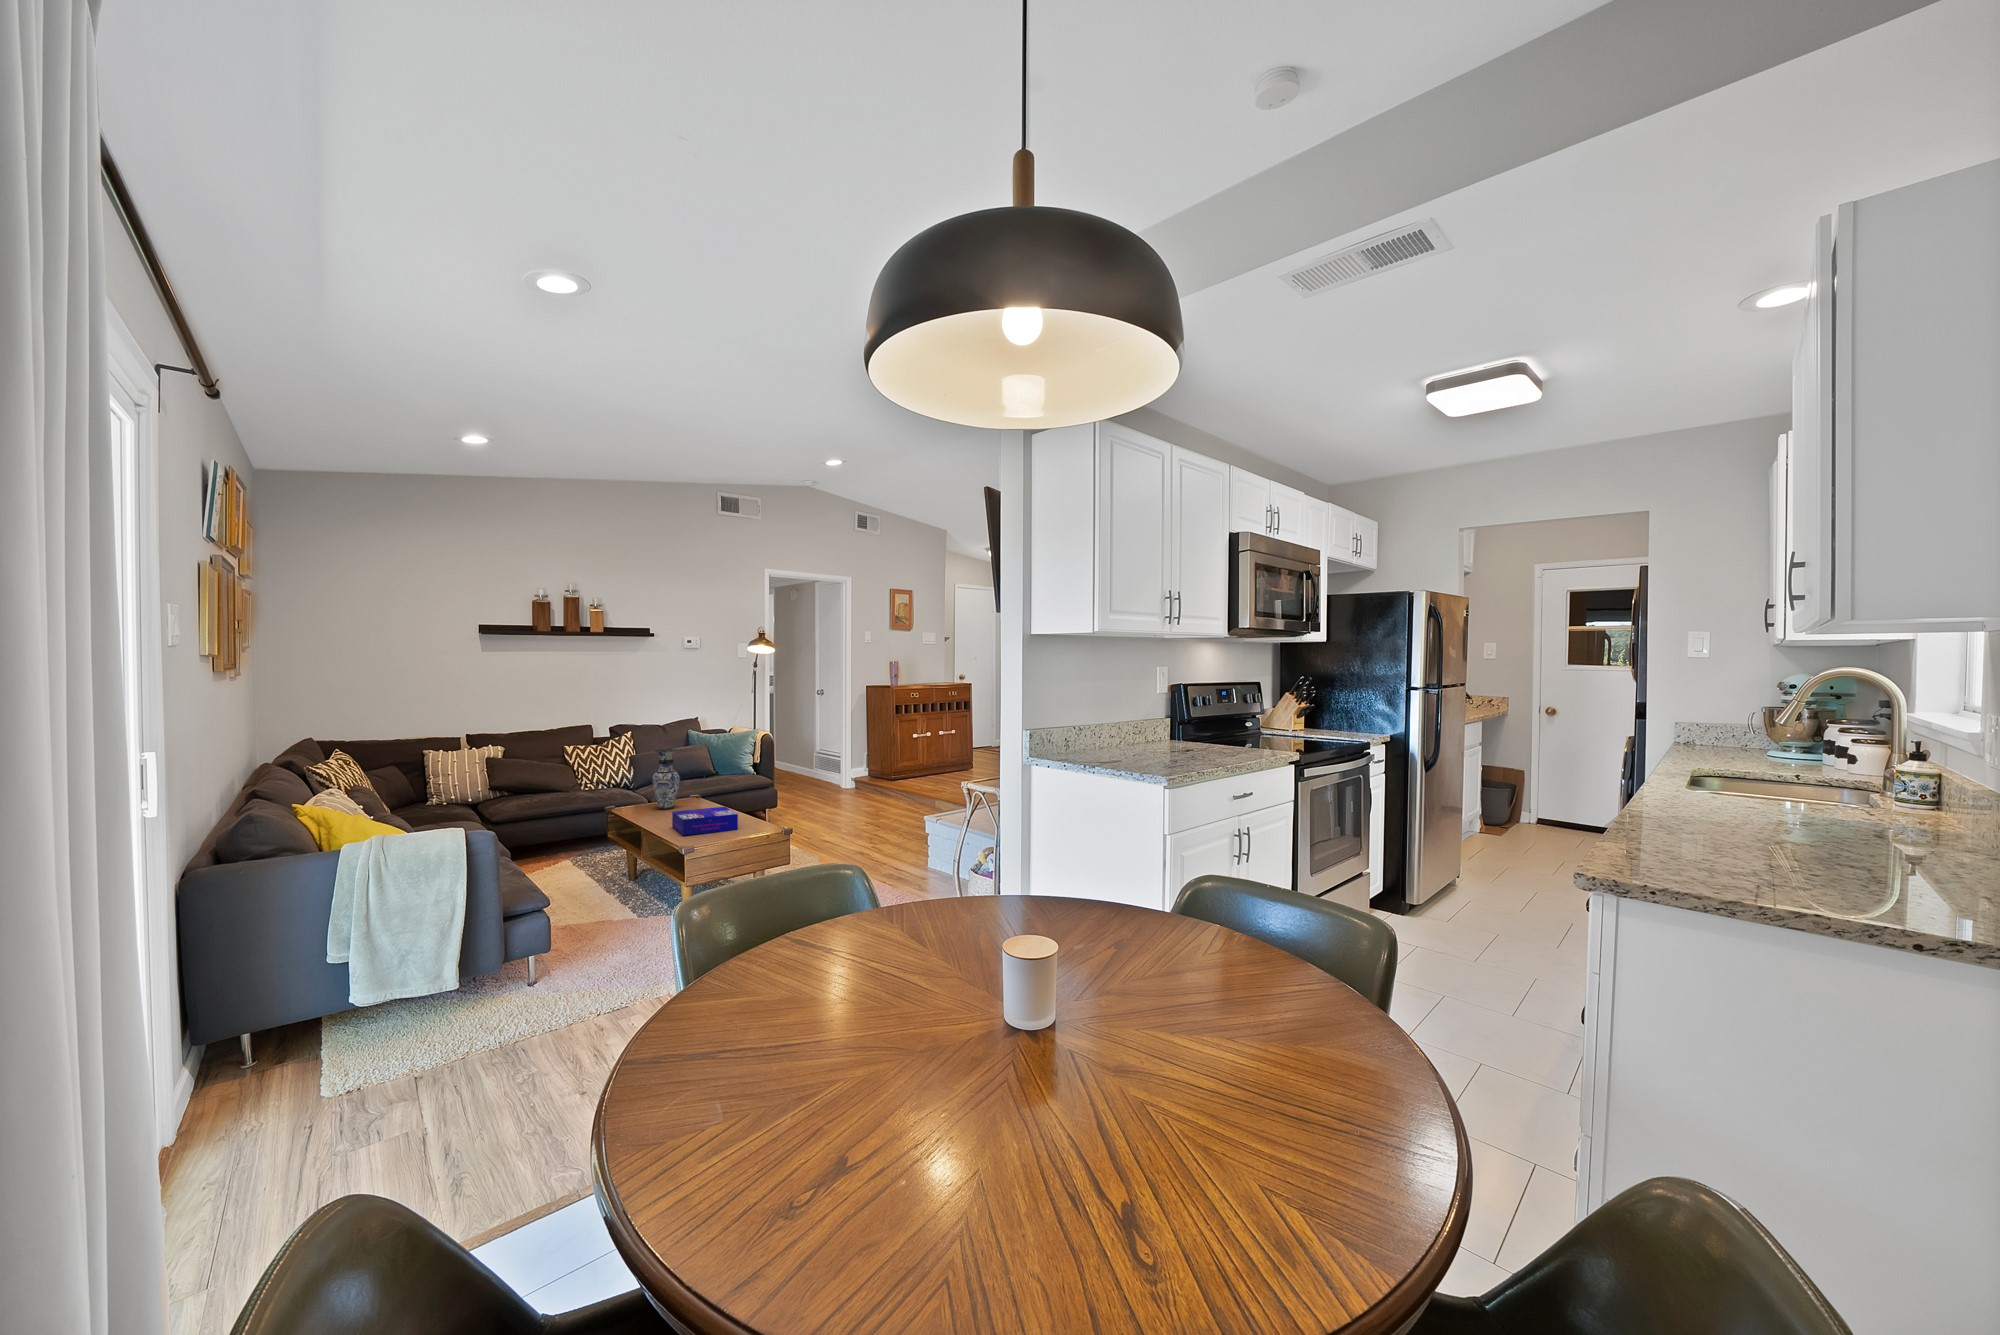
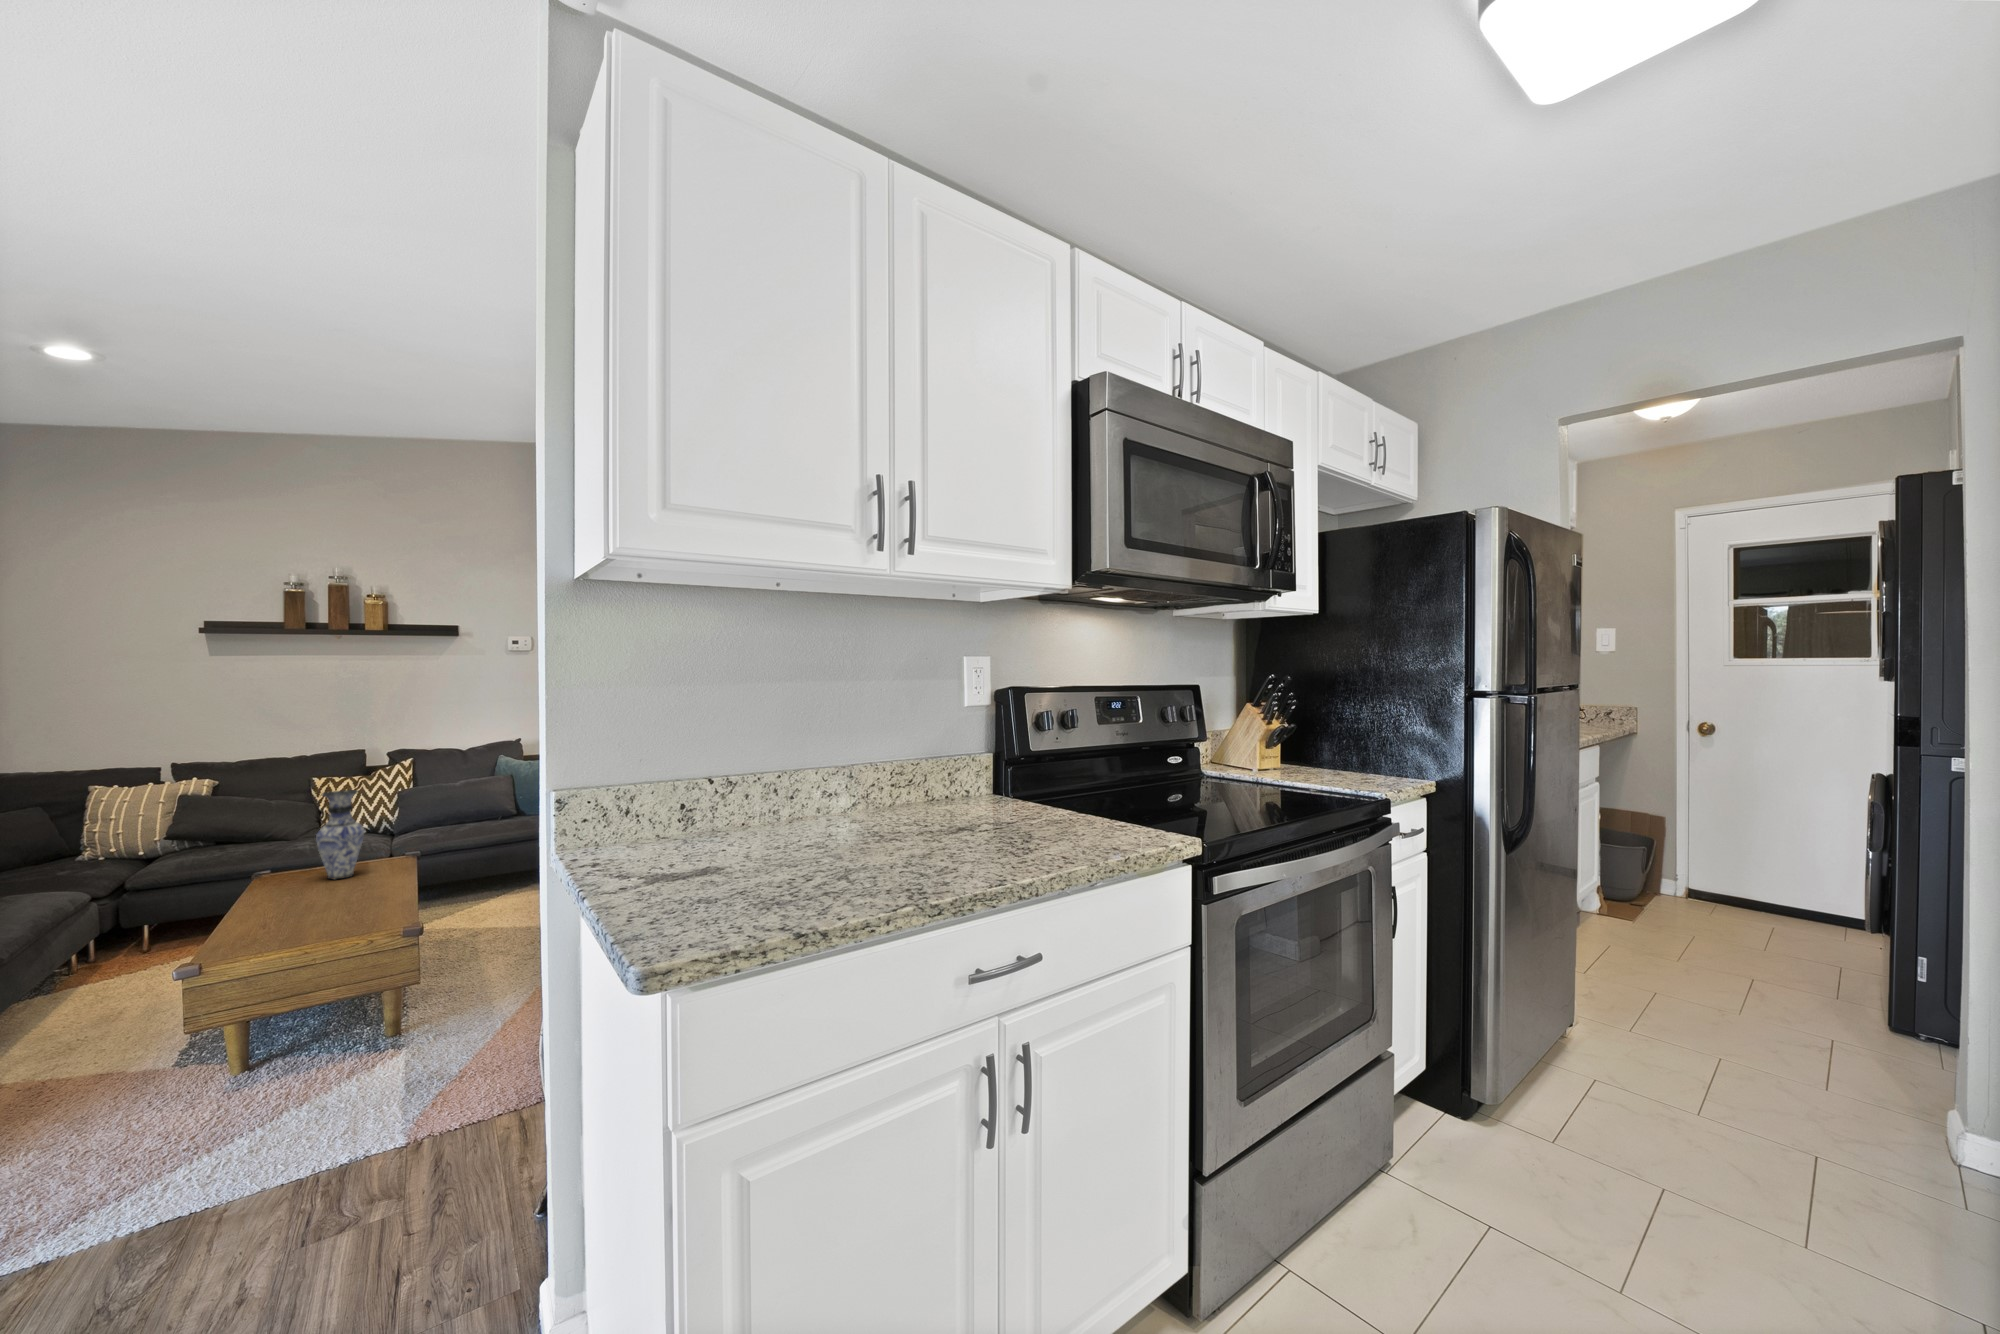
board game: present [672,807,738,835] -> none [246,884,373,940]

